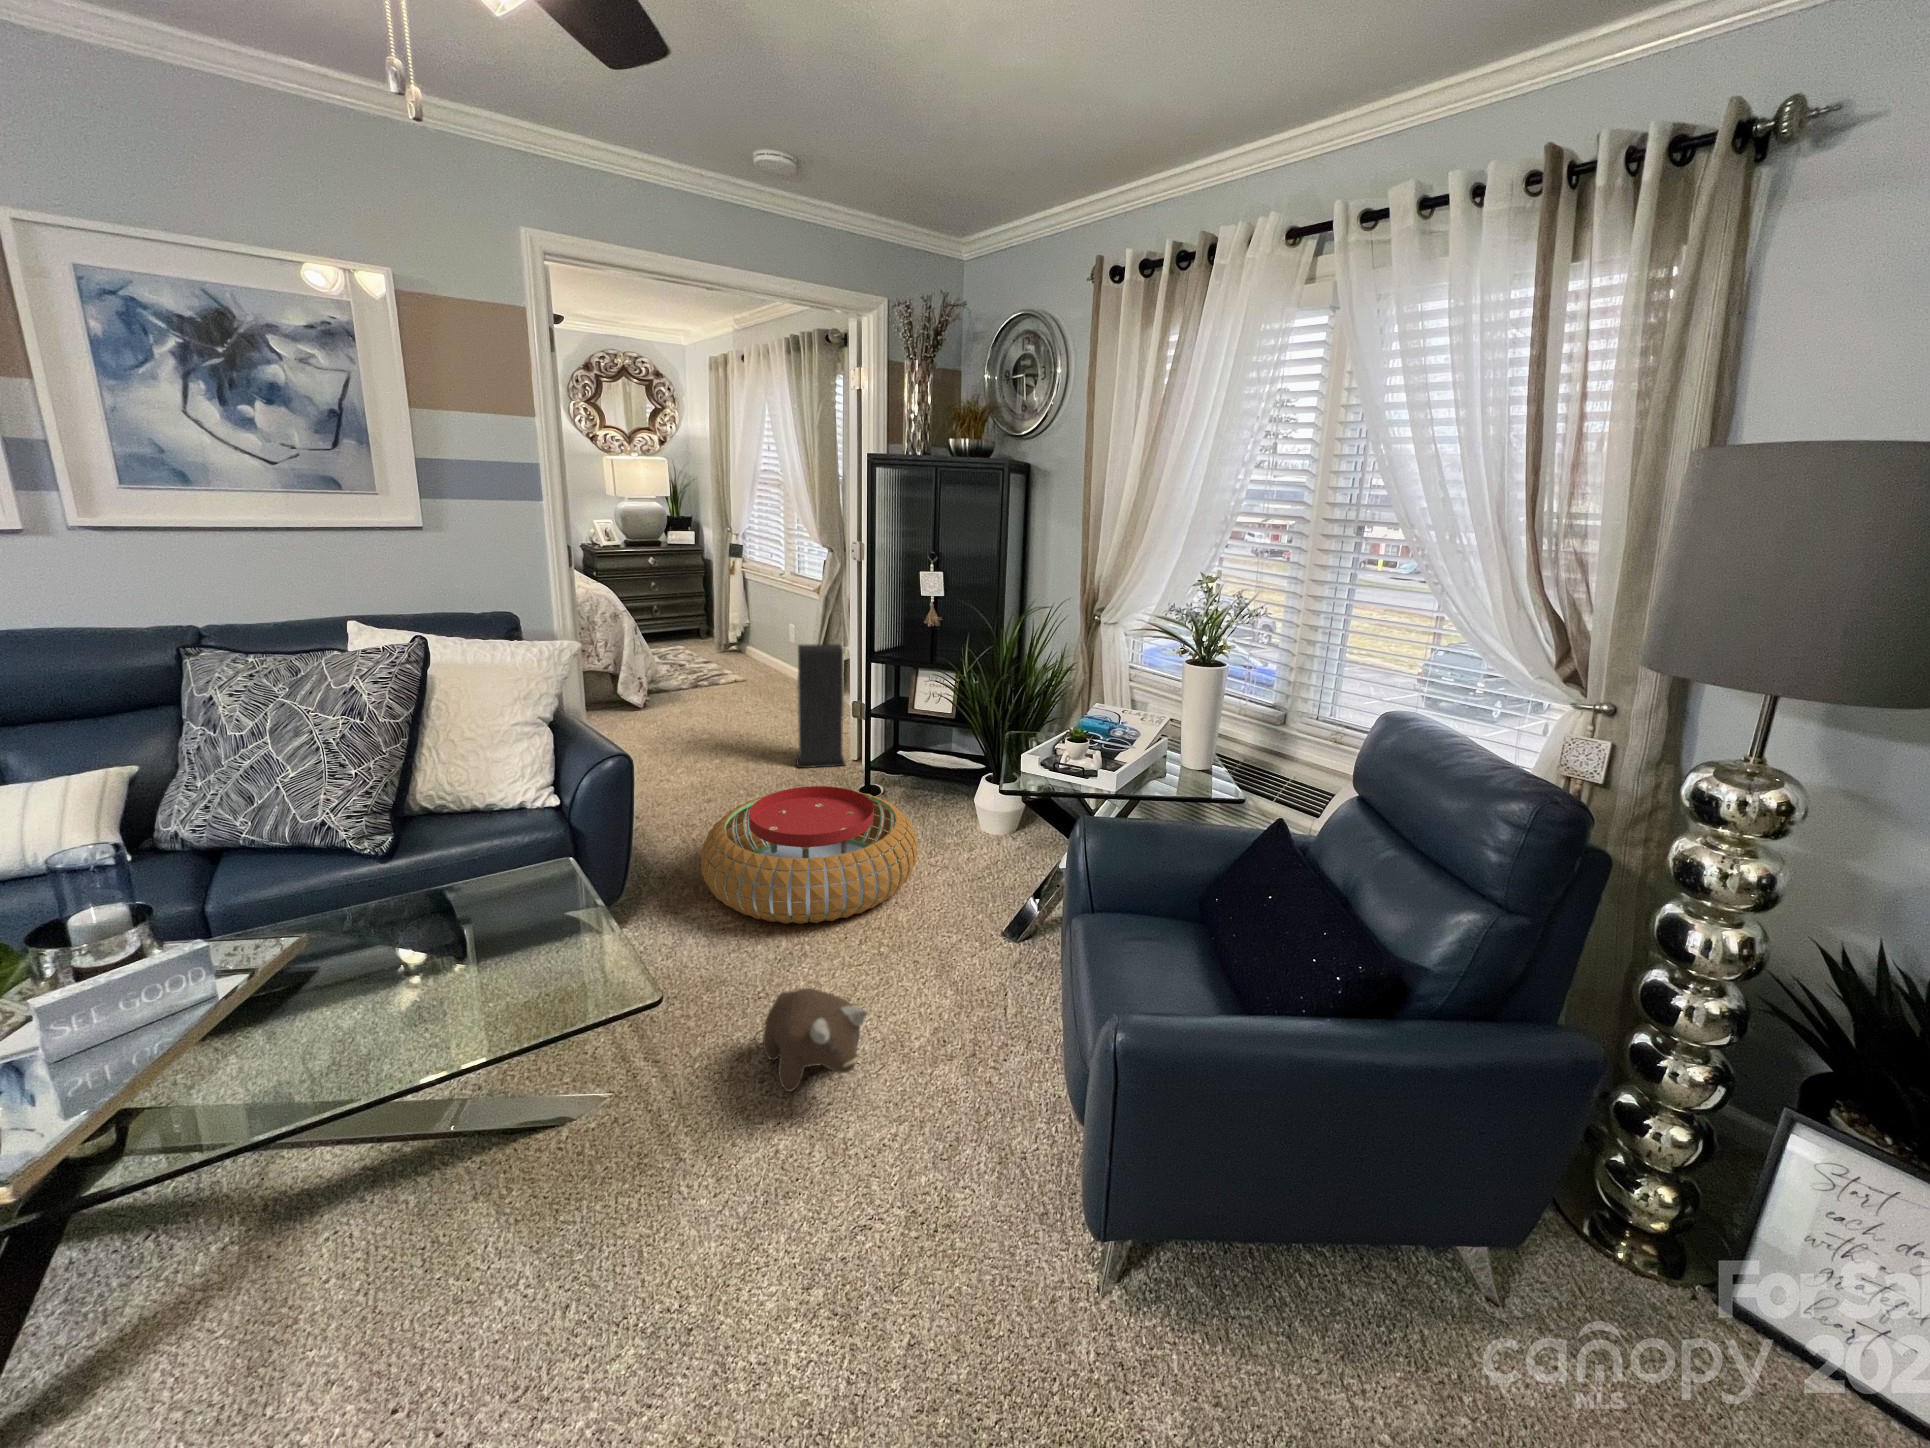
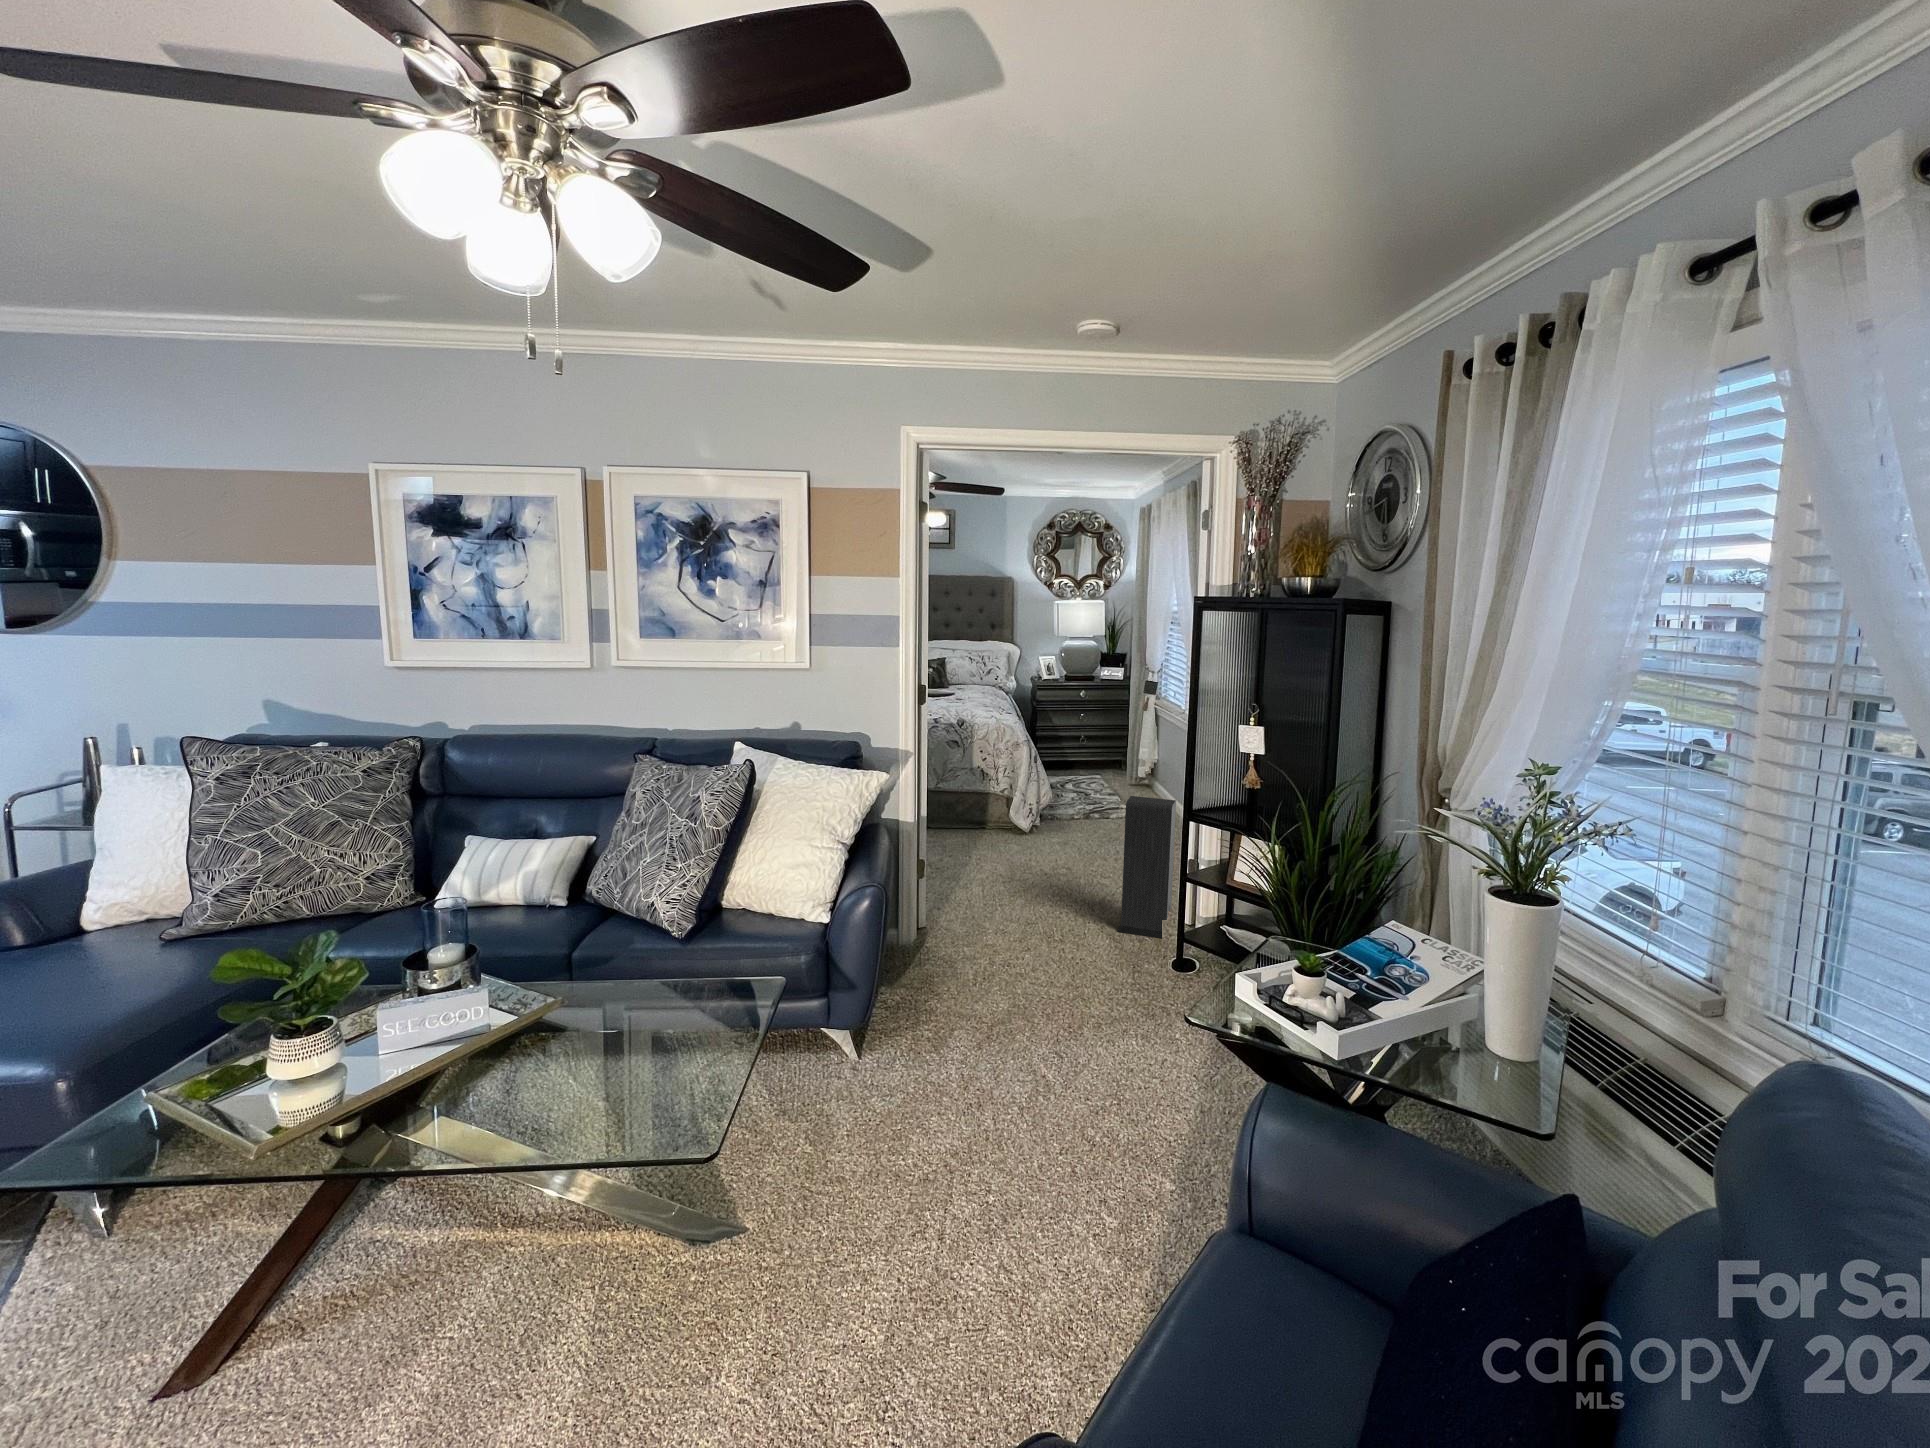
pouf: present [701,786,918,924] -> none [932,954,1166,1121]
plush toy: present [763,988,867,1092] -> none [845,1185,947,1312]

